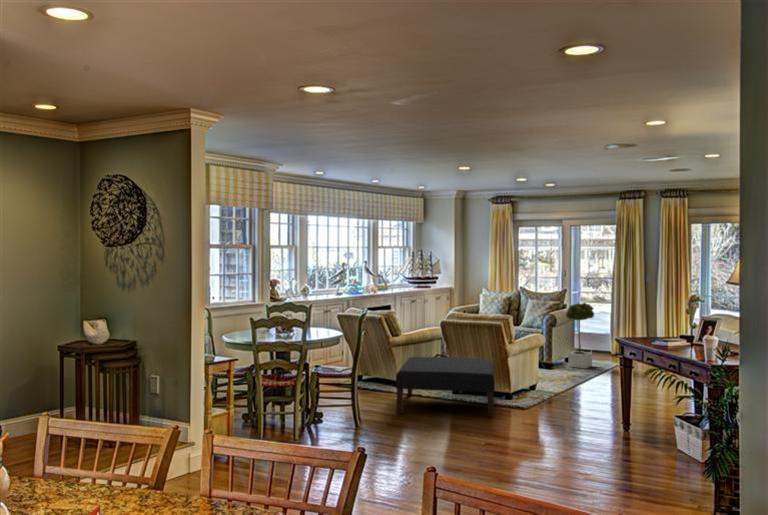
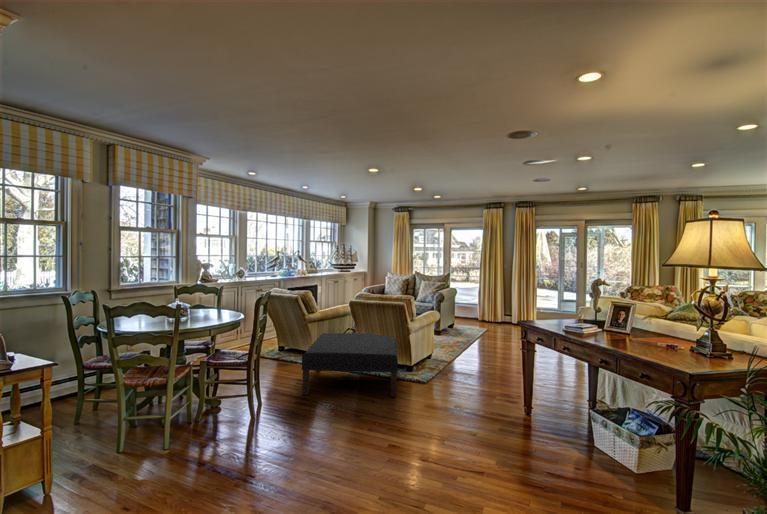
potted tree: present [566,303,594,368] -> none [450,283,472,334]

